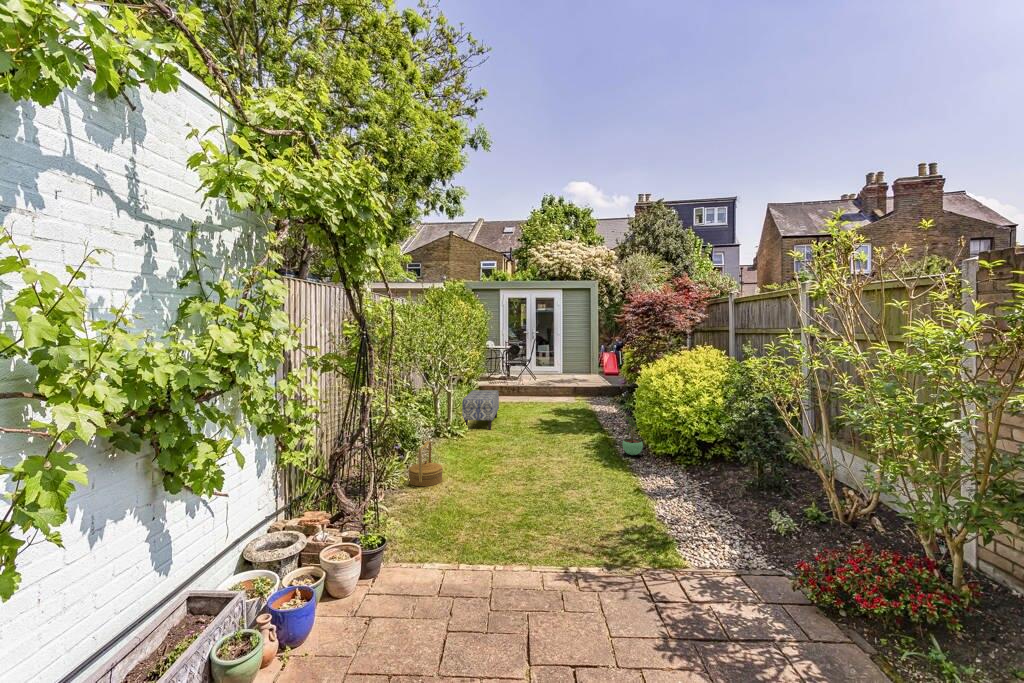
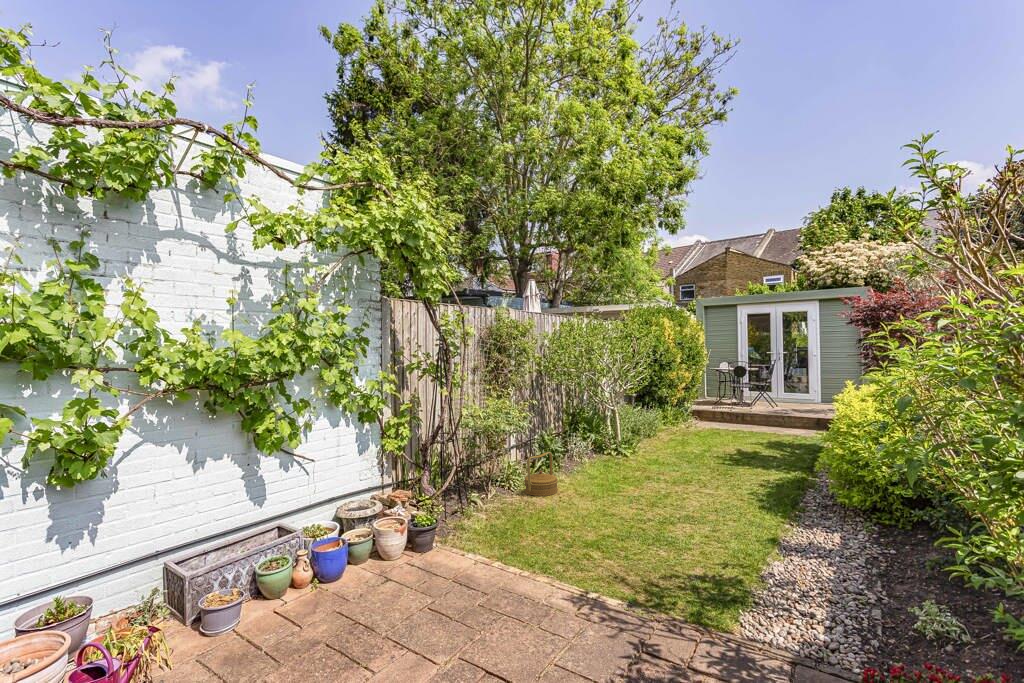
bench: present [462,390,499,430] -> none [634,412,691,455]
potted plant: present [623,416,643,455] -> none [806,452,839,508]

